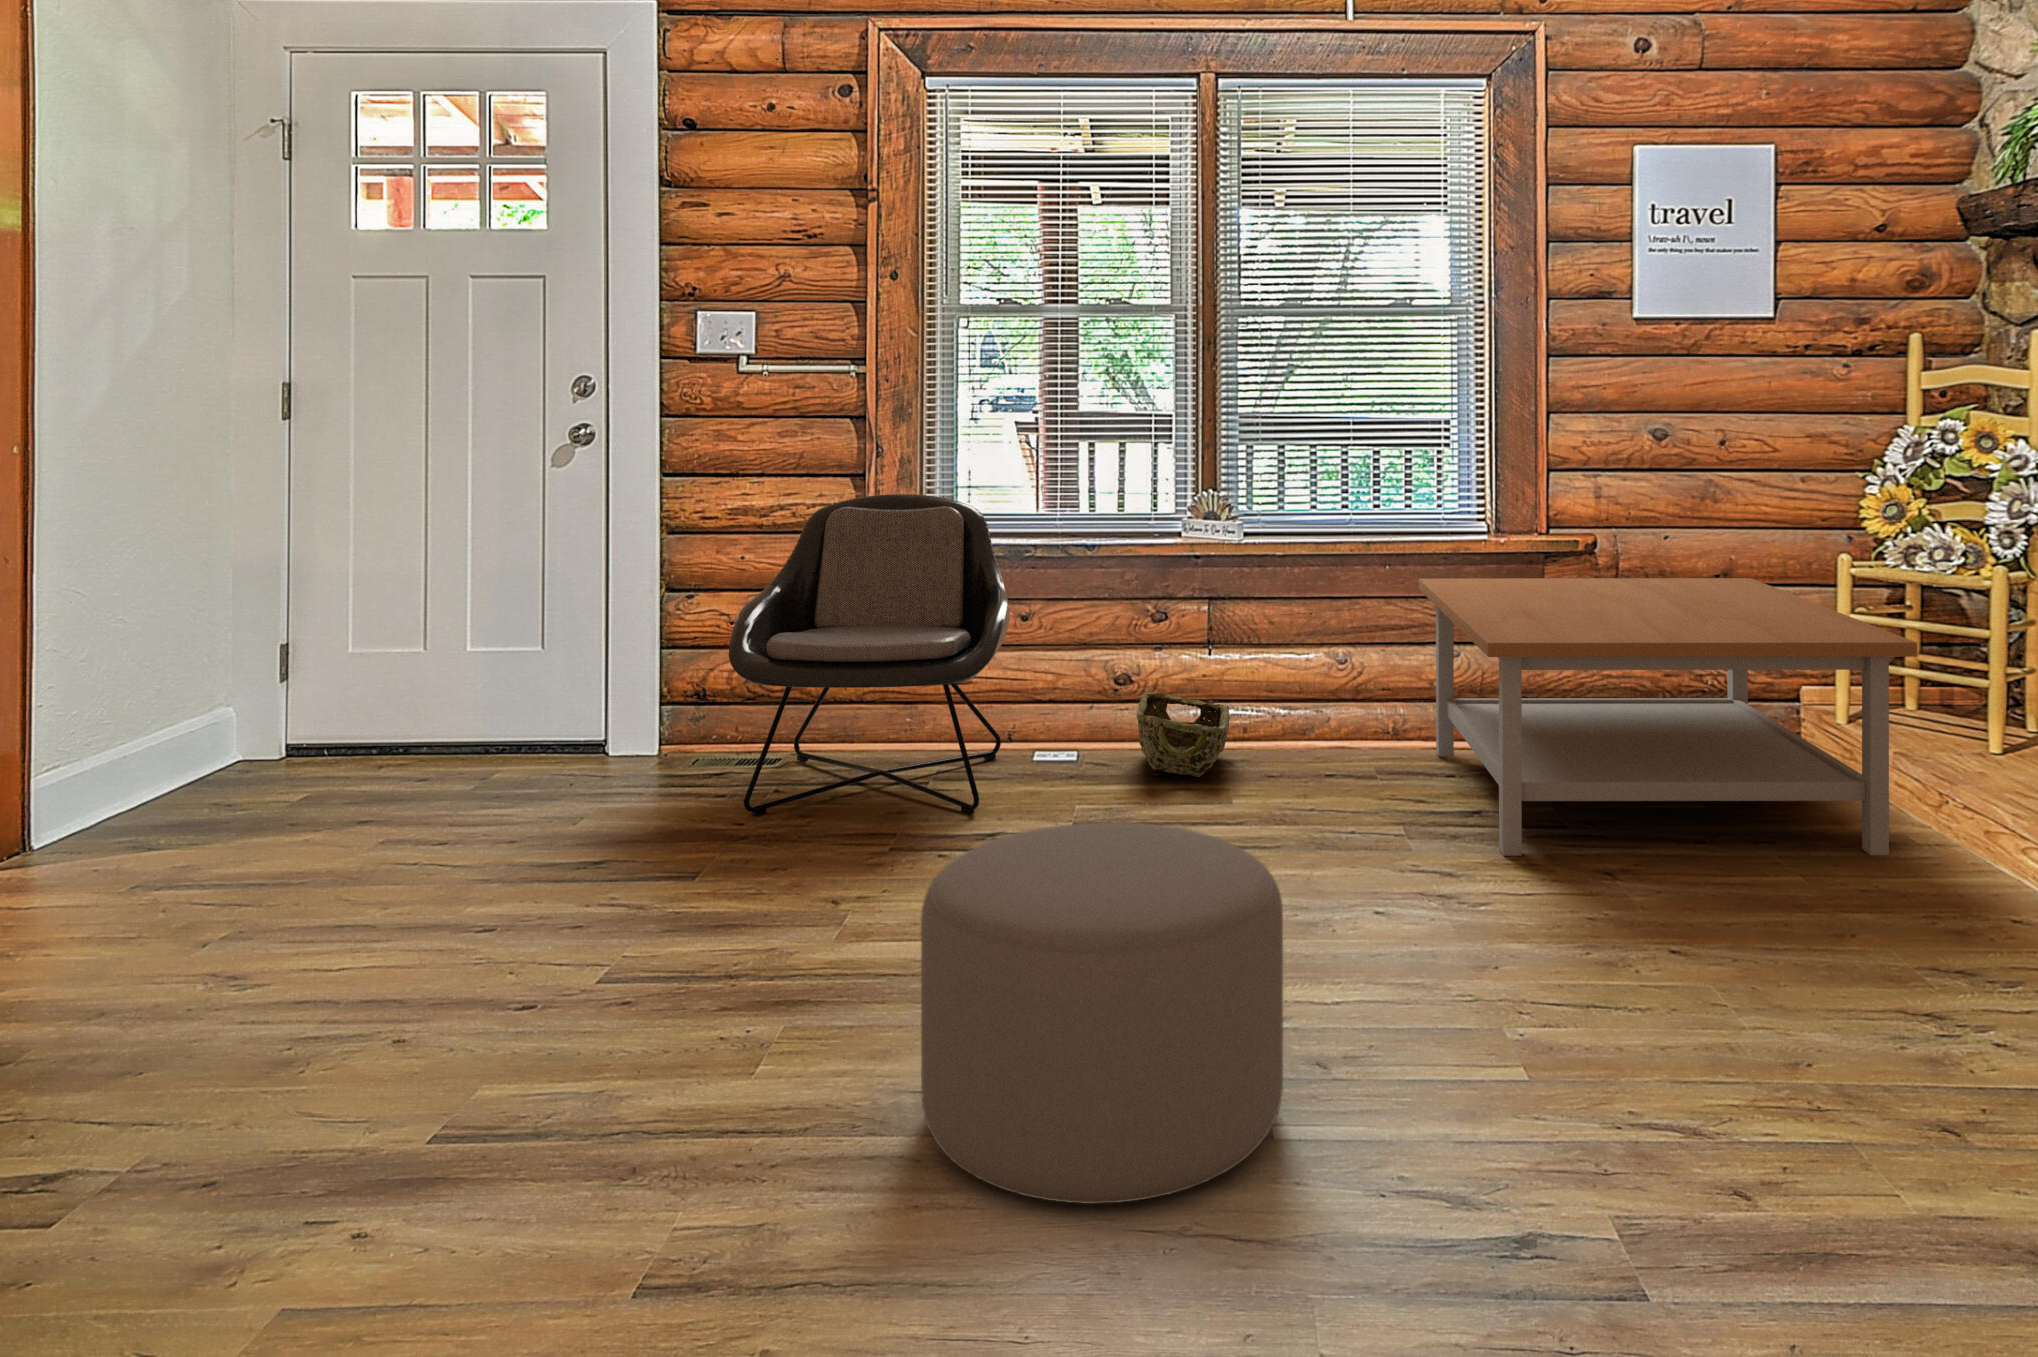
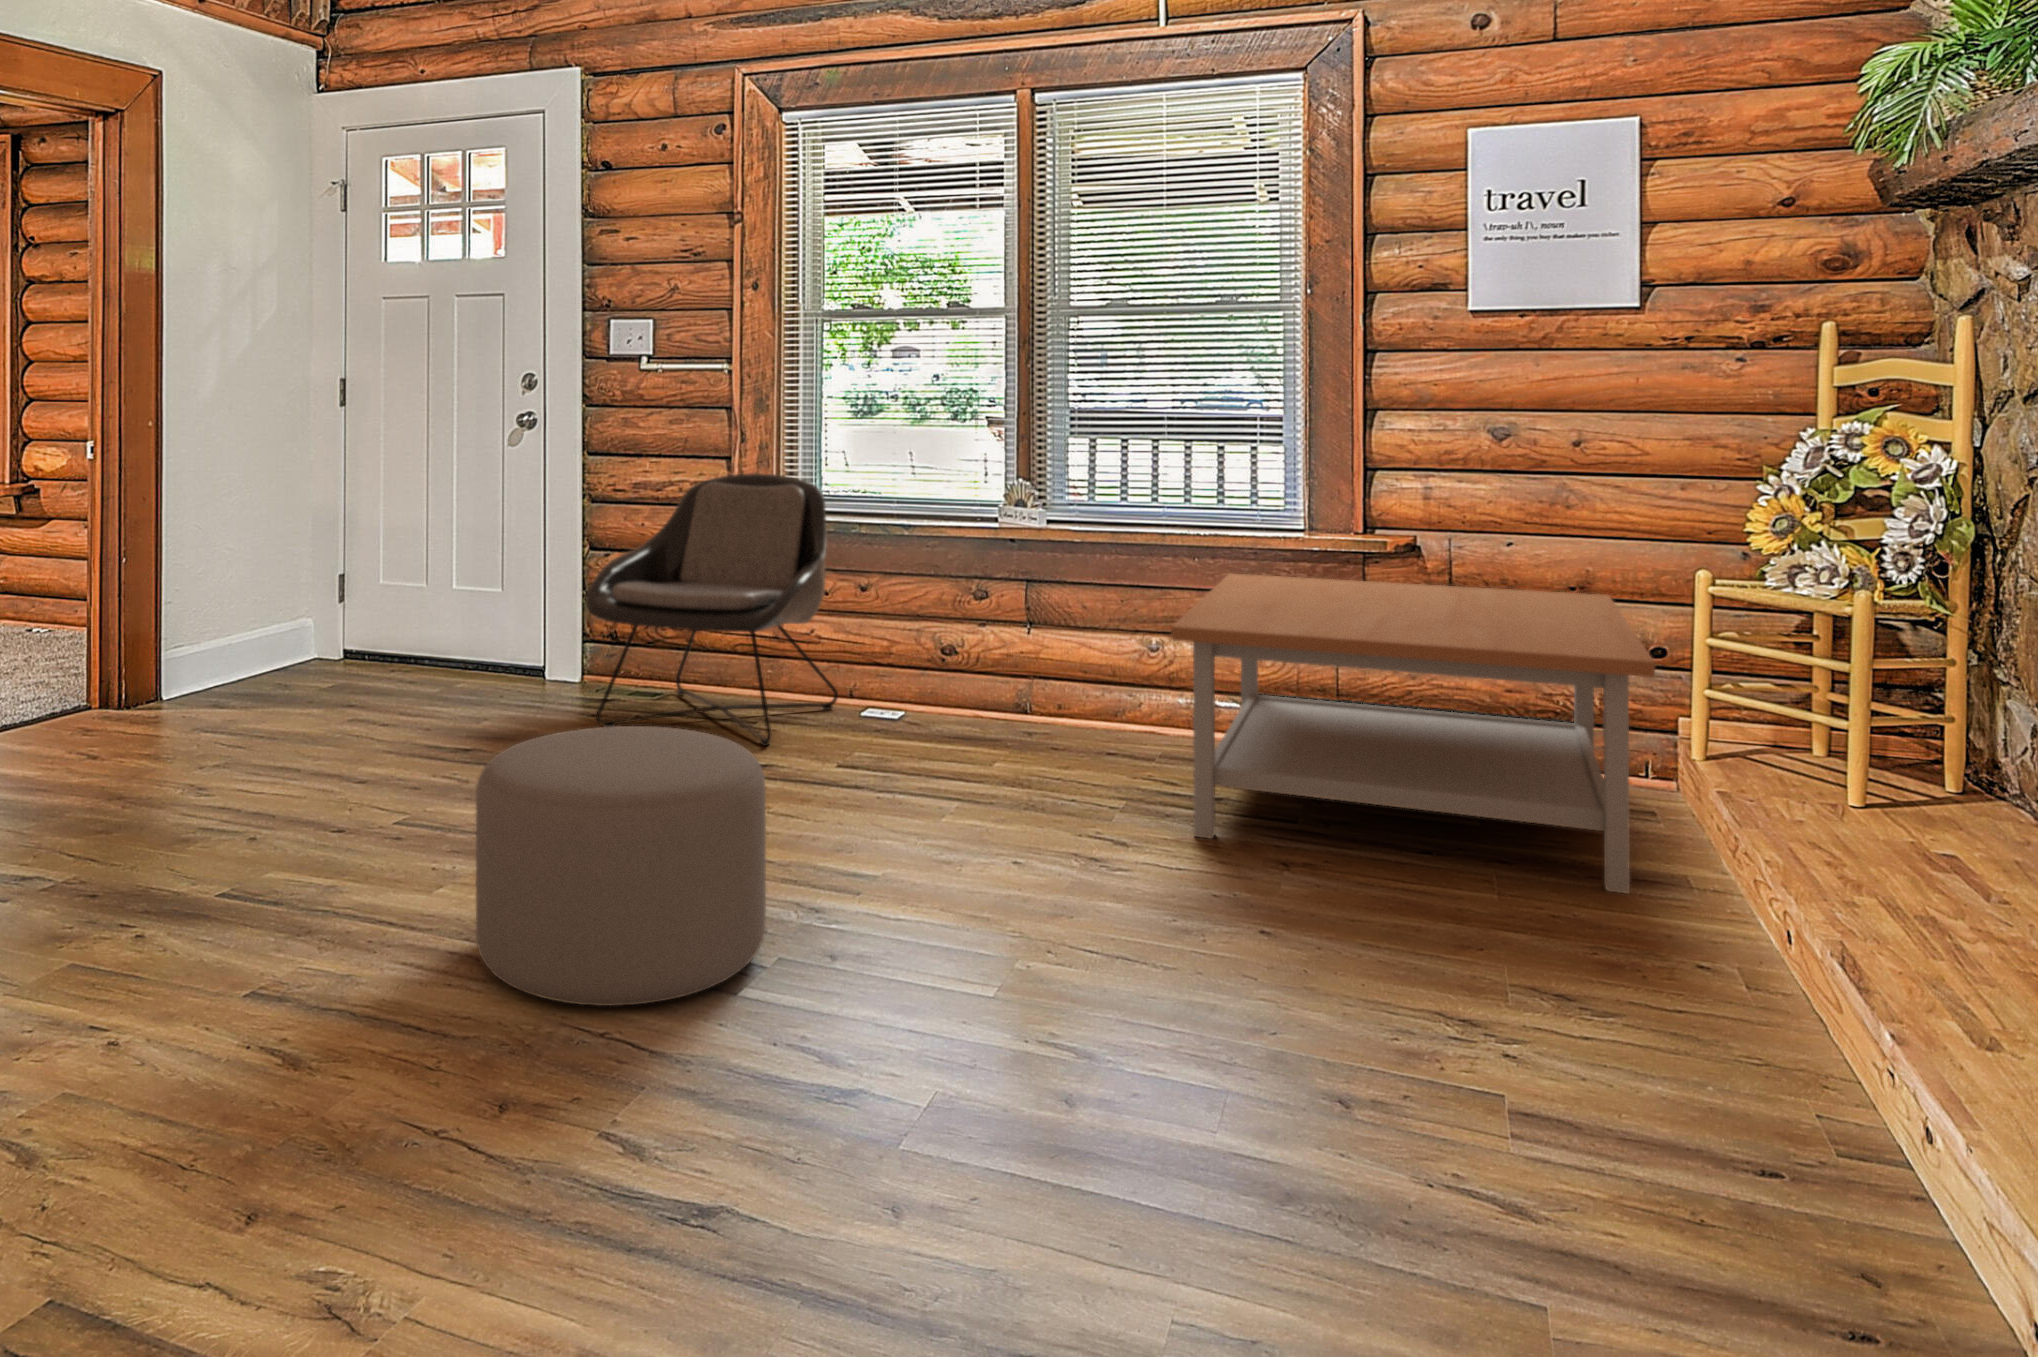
woven basket: present [1137,692,1230,777] -> none [930,663,1039,742]

